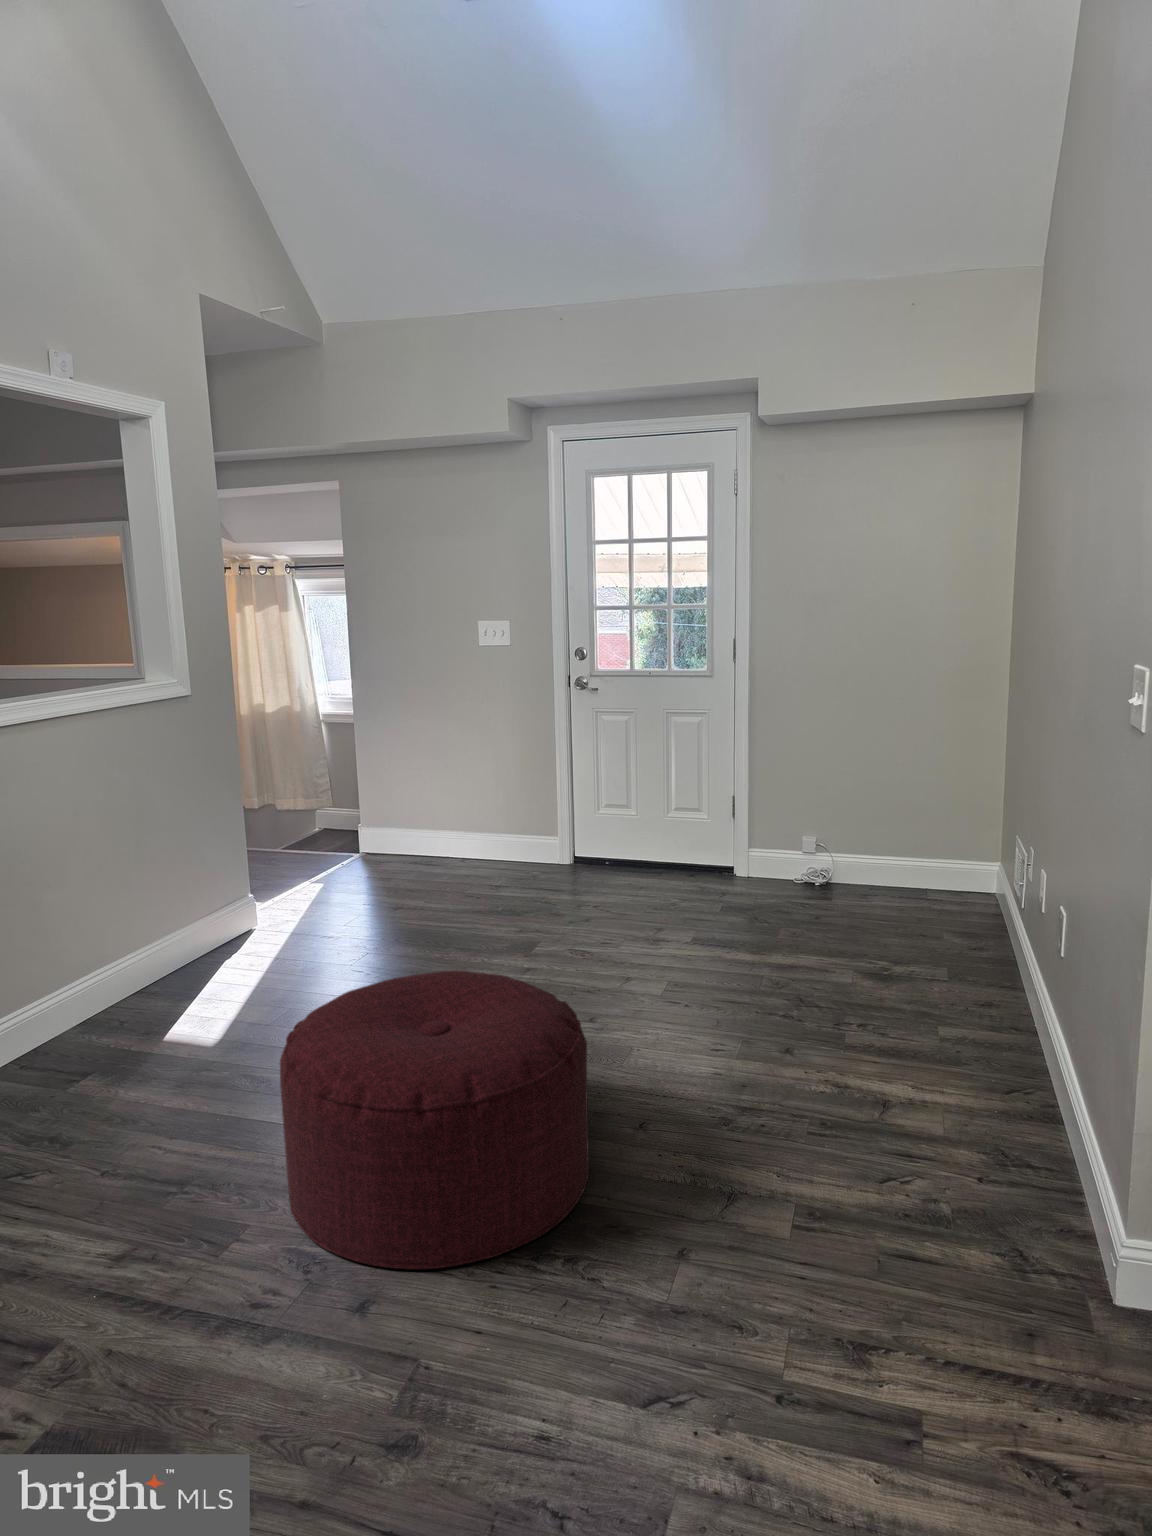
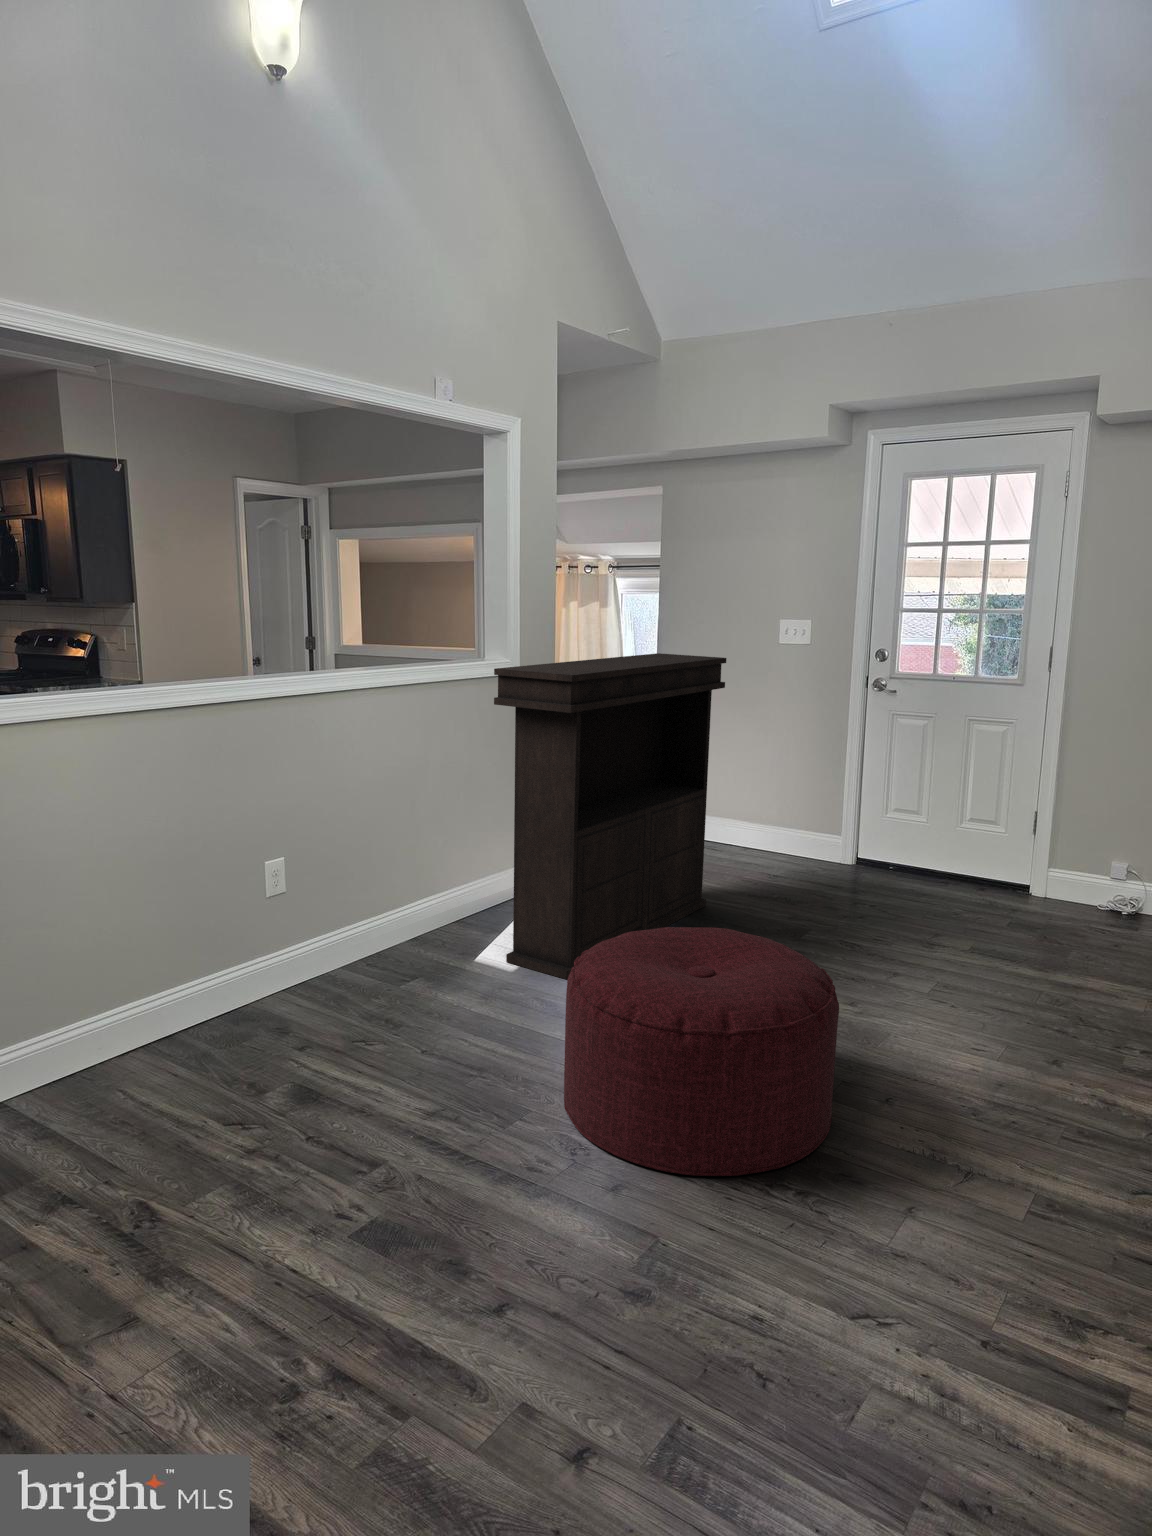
console table: none [155,664,427,1045] -> present [494,653,726,979]

